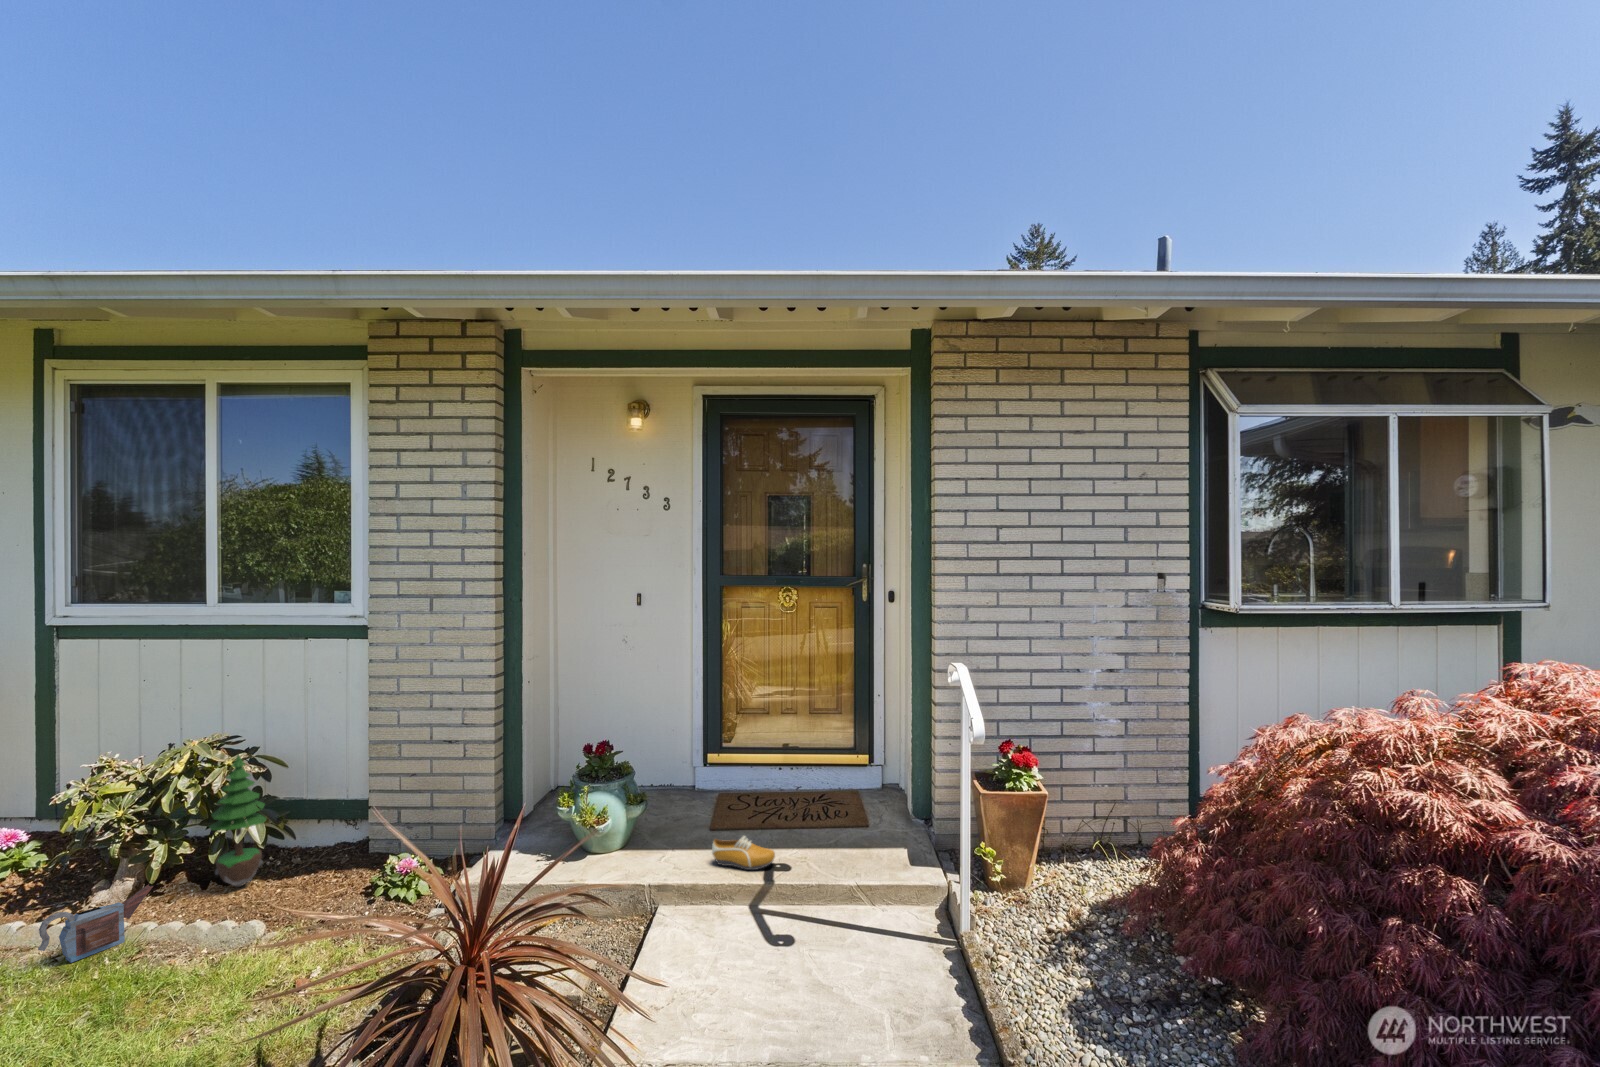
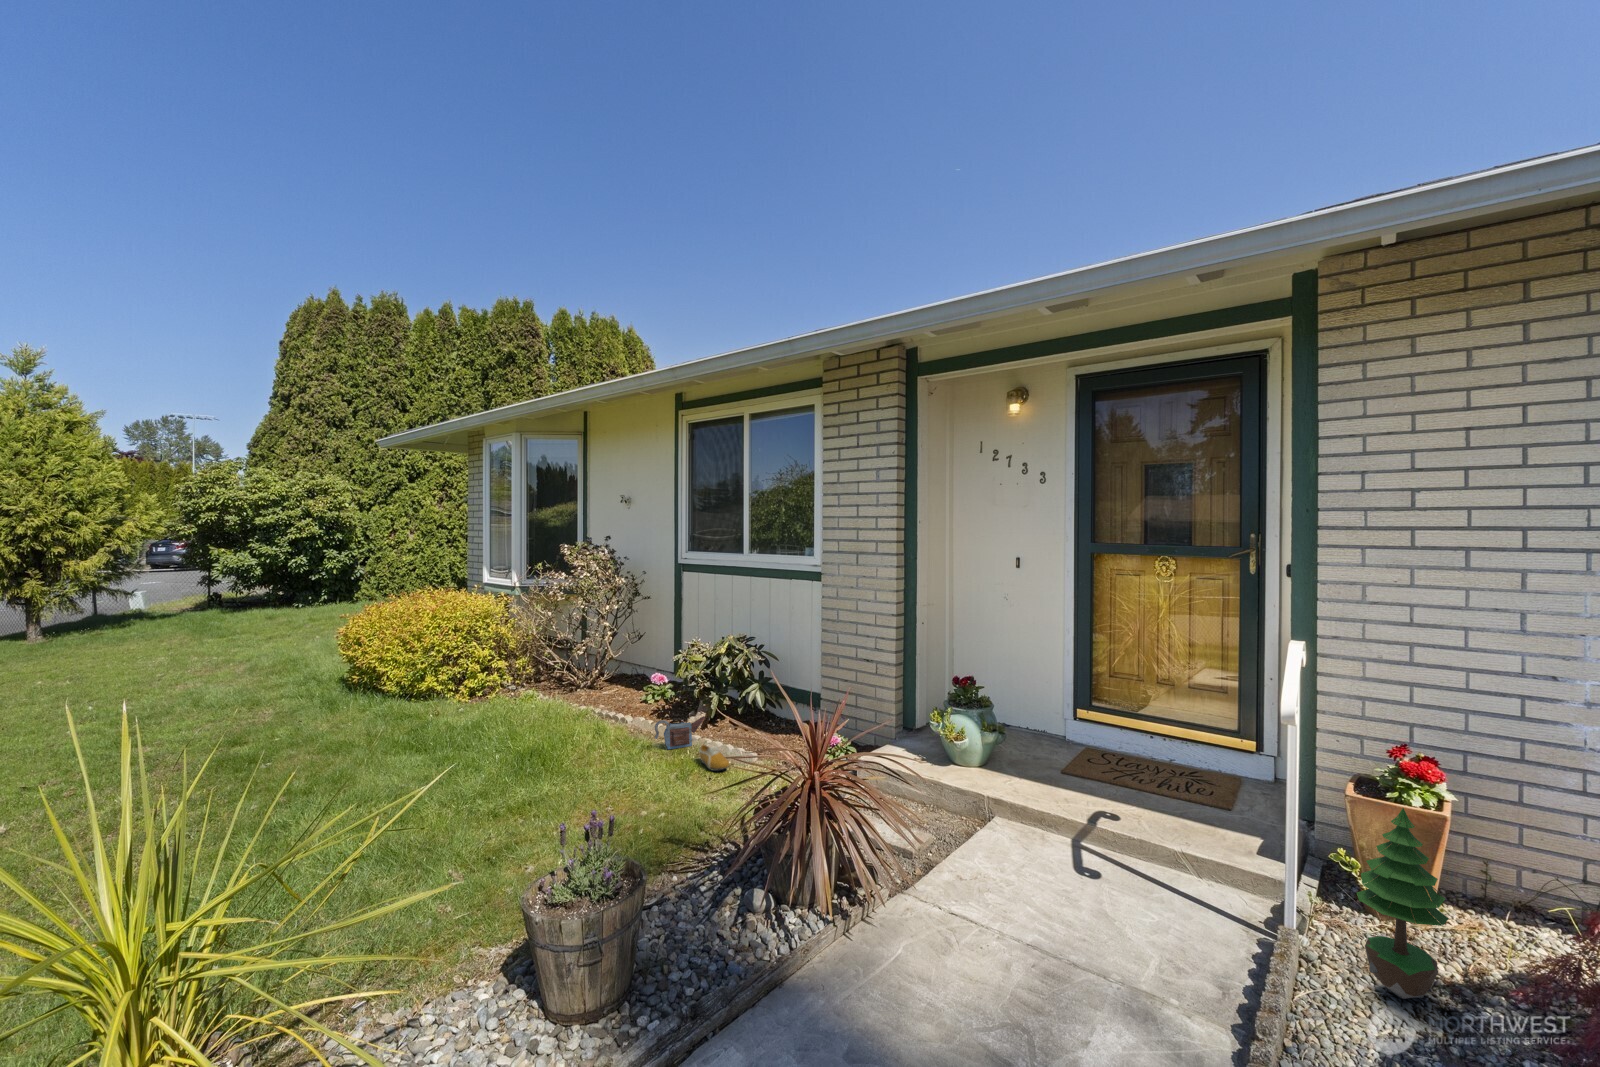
potted tree: present [209,755,266,887] -> present [1357,808,1449,999]
shoe: present [712,836,775,870] -> present [699,745,729,771]

